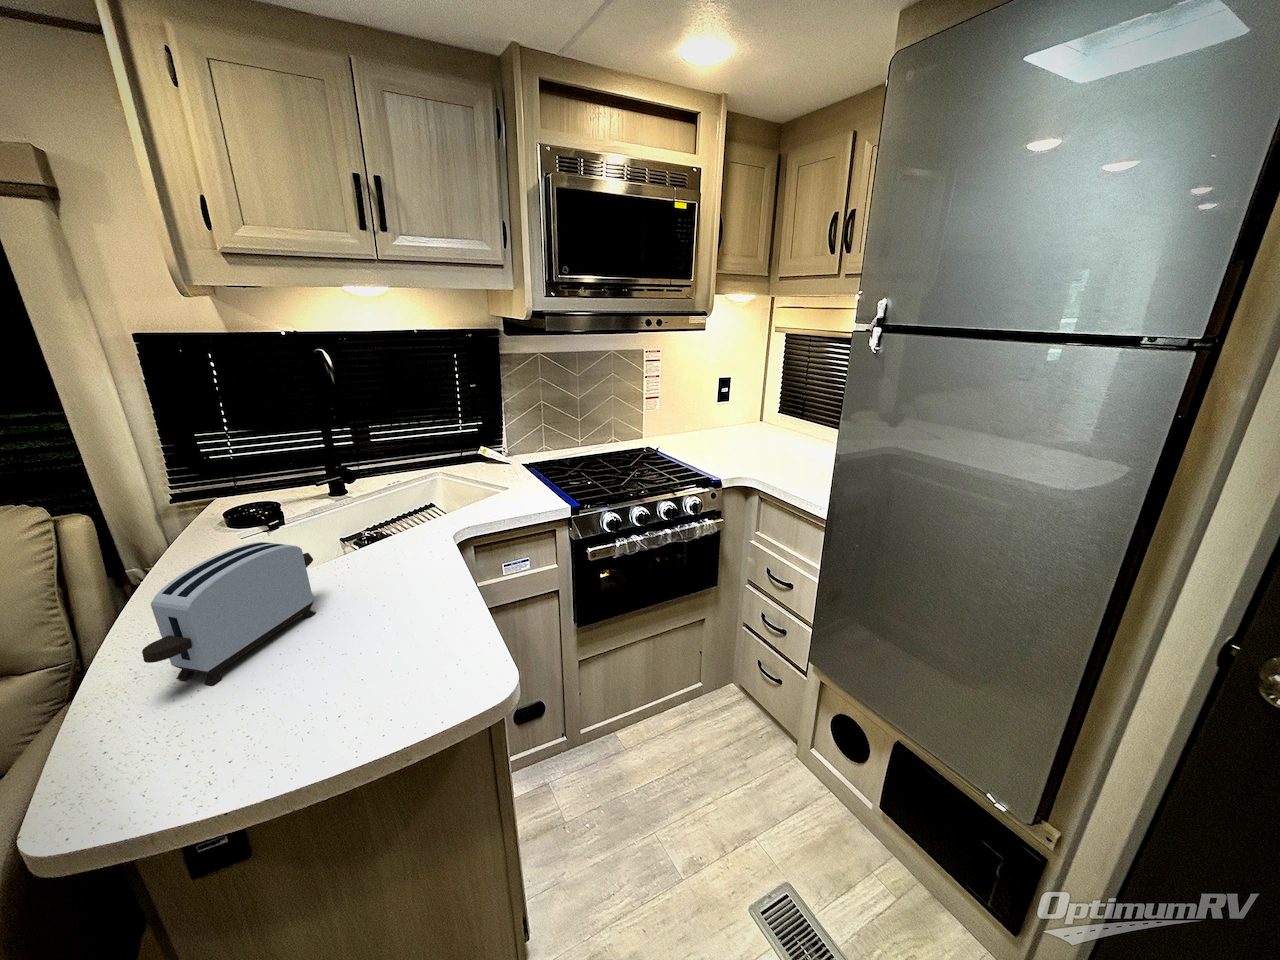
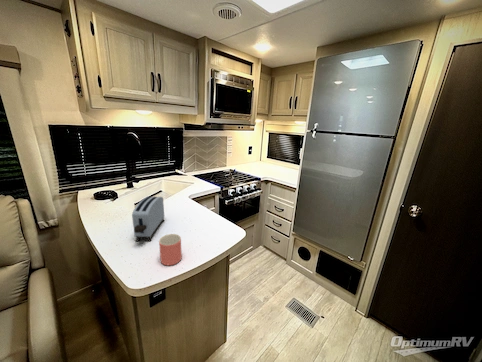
mug: none [134,685,239,793] -> present [159,234,182,265]

